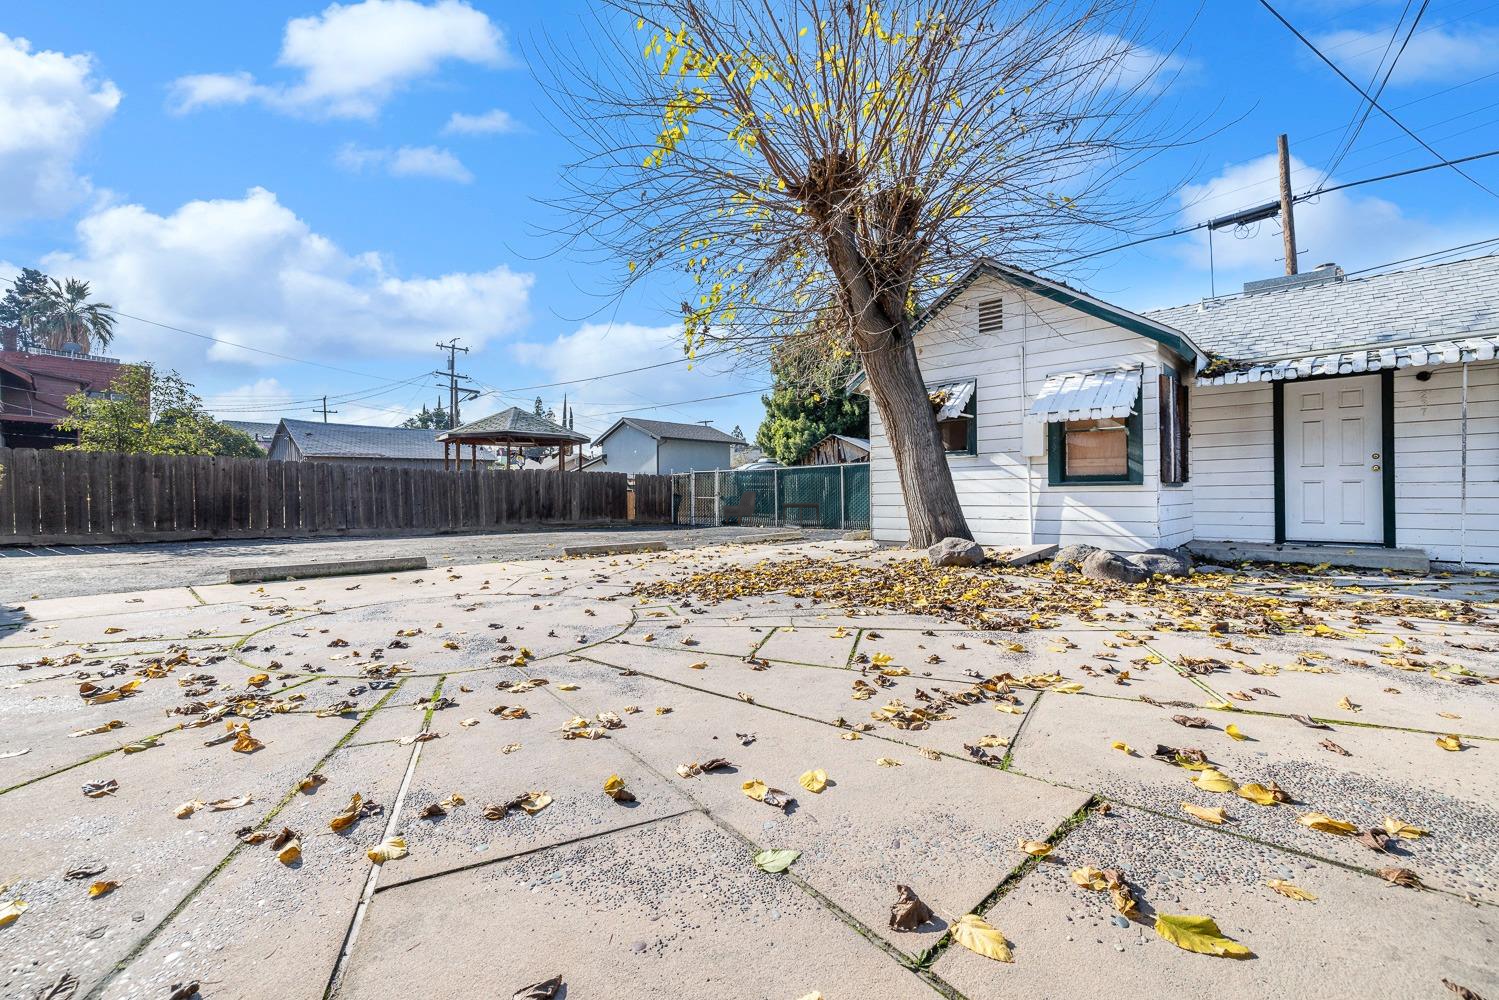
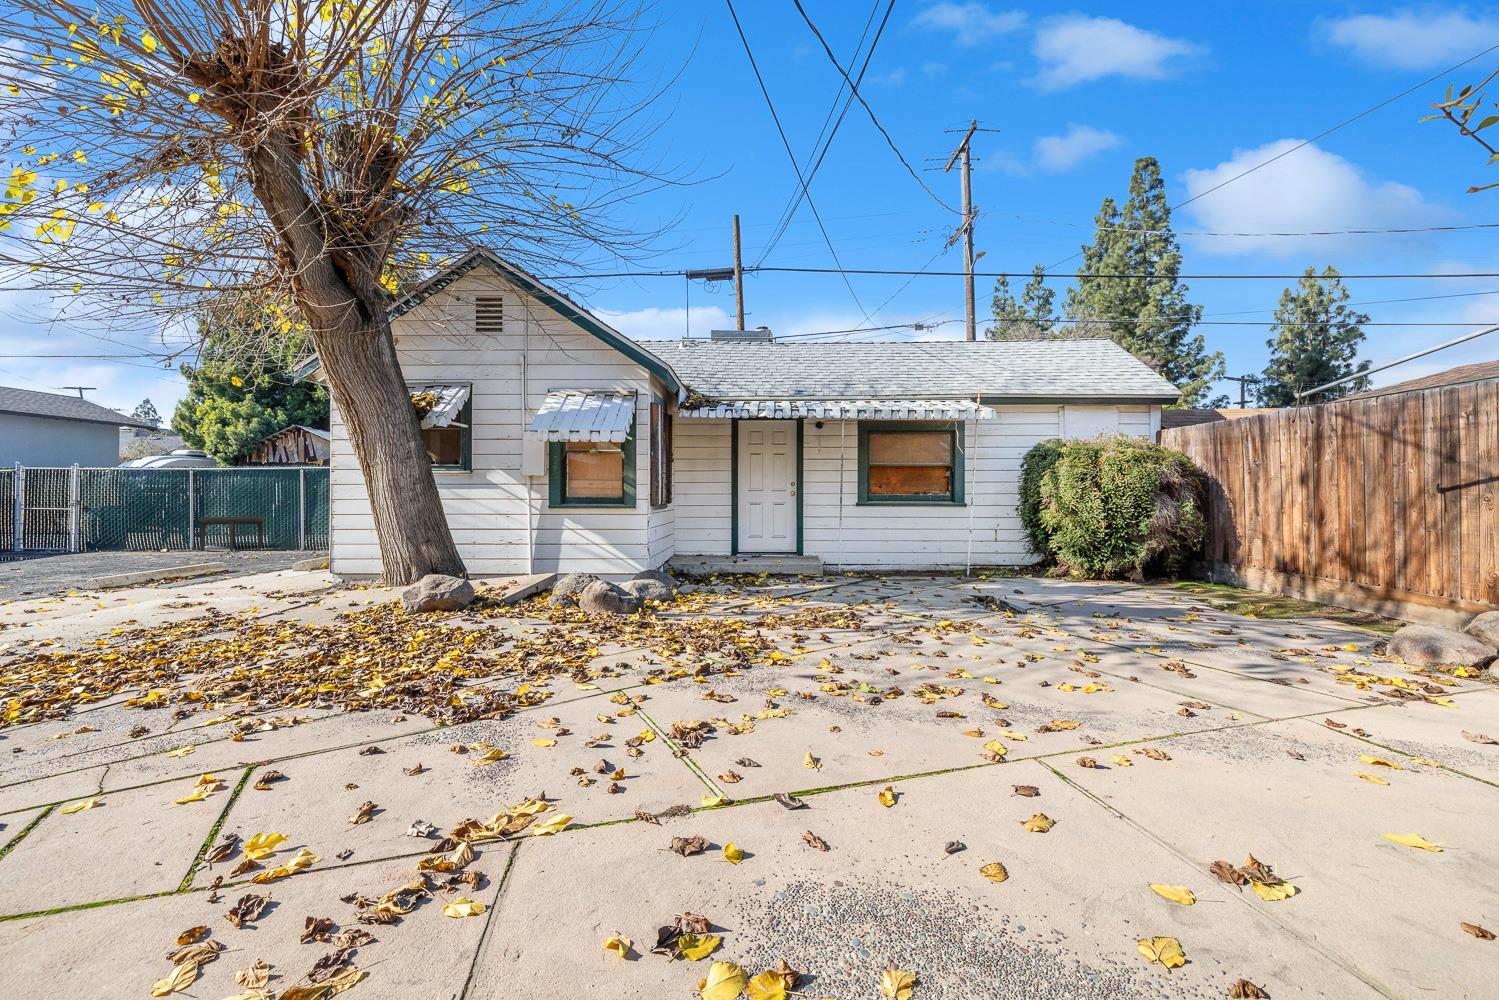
chair: present [723,492,756,522] -> none [85,500,154,548]

